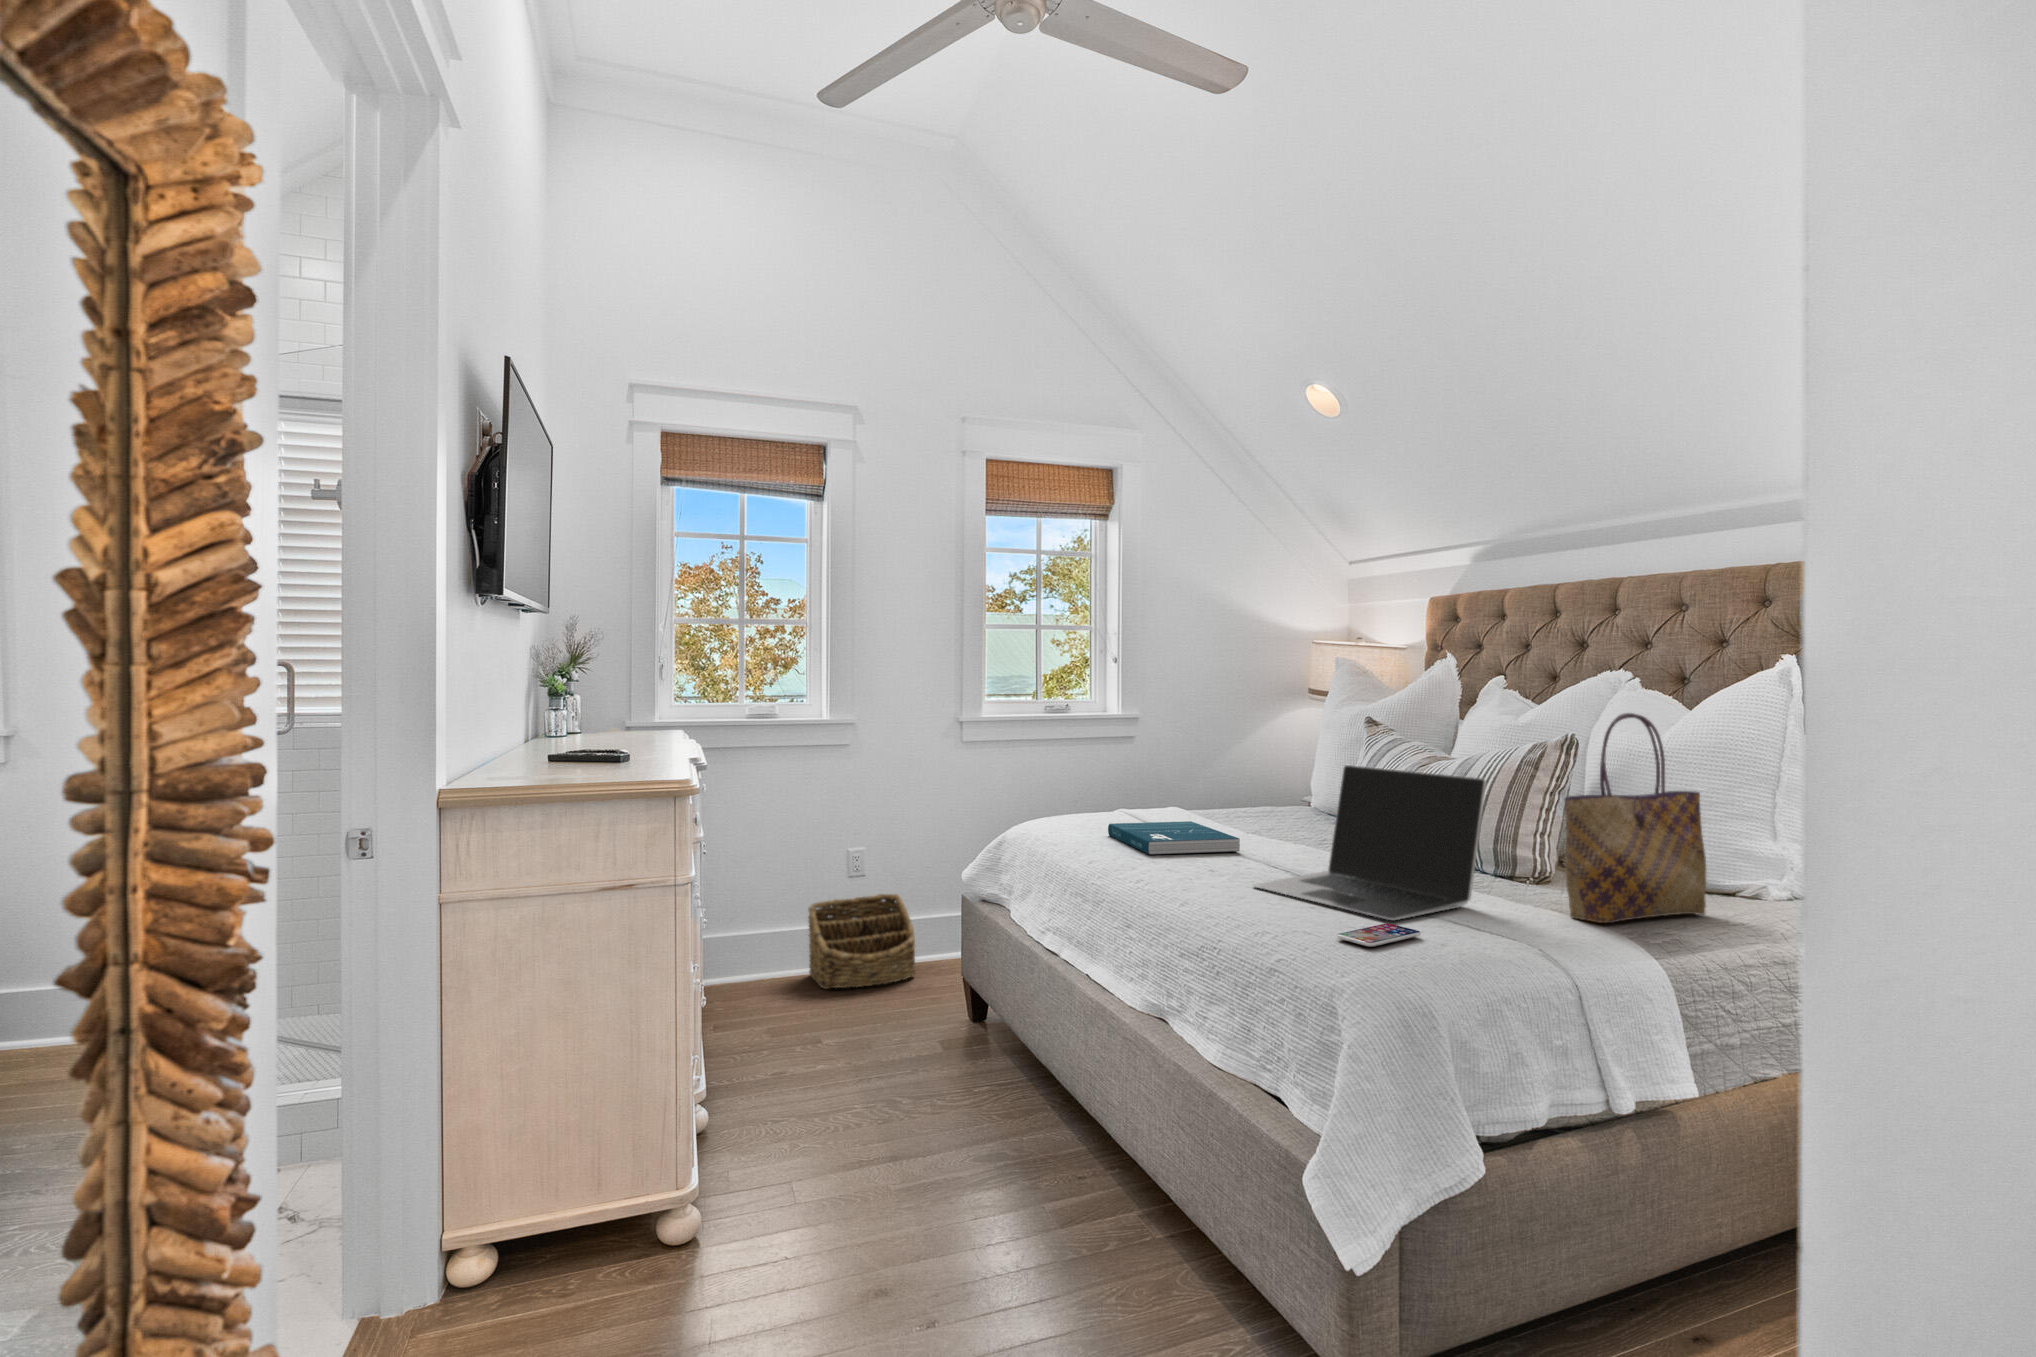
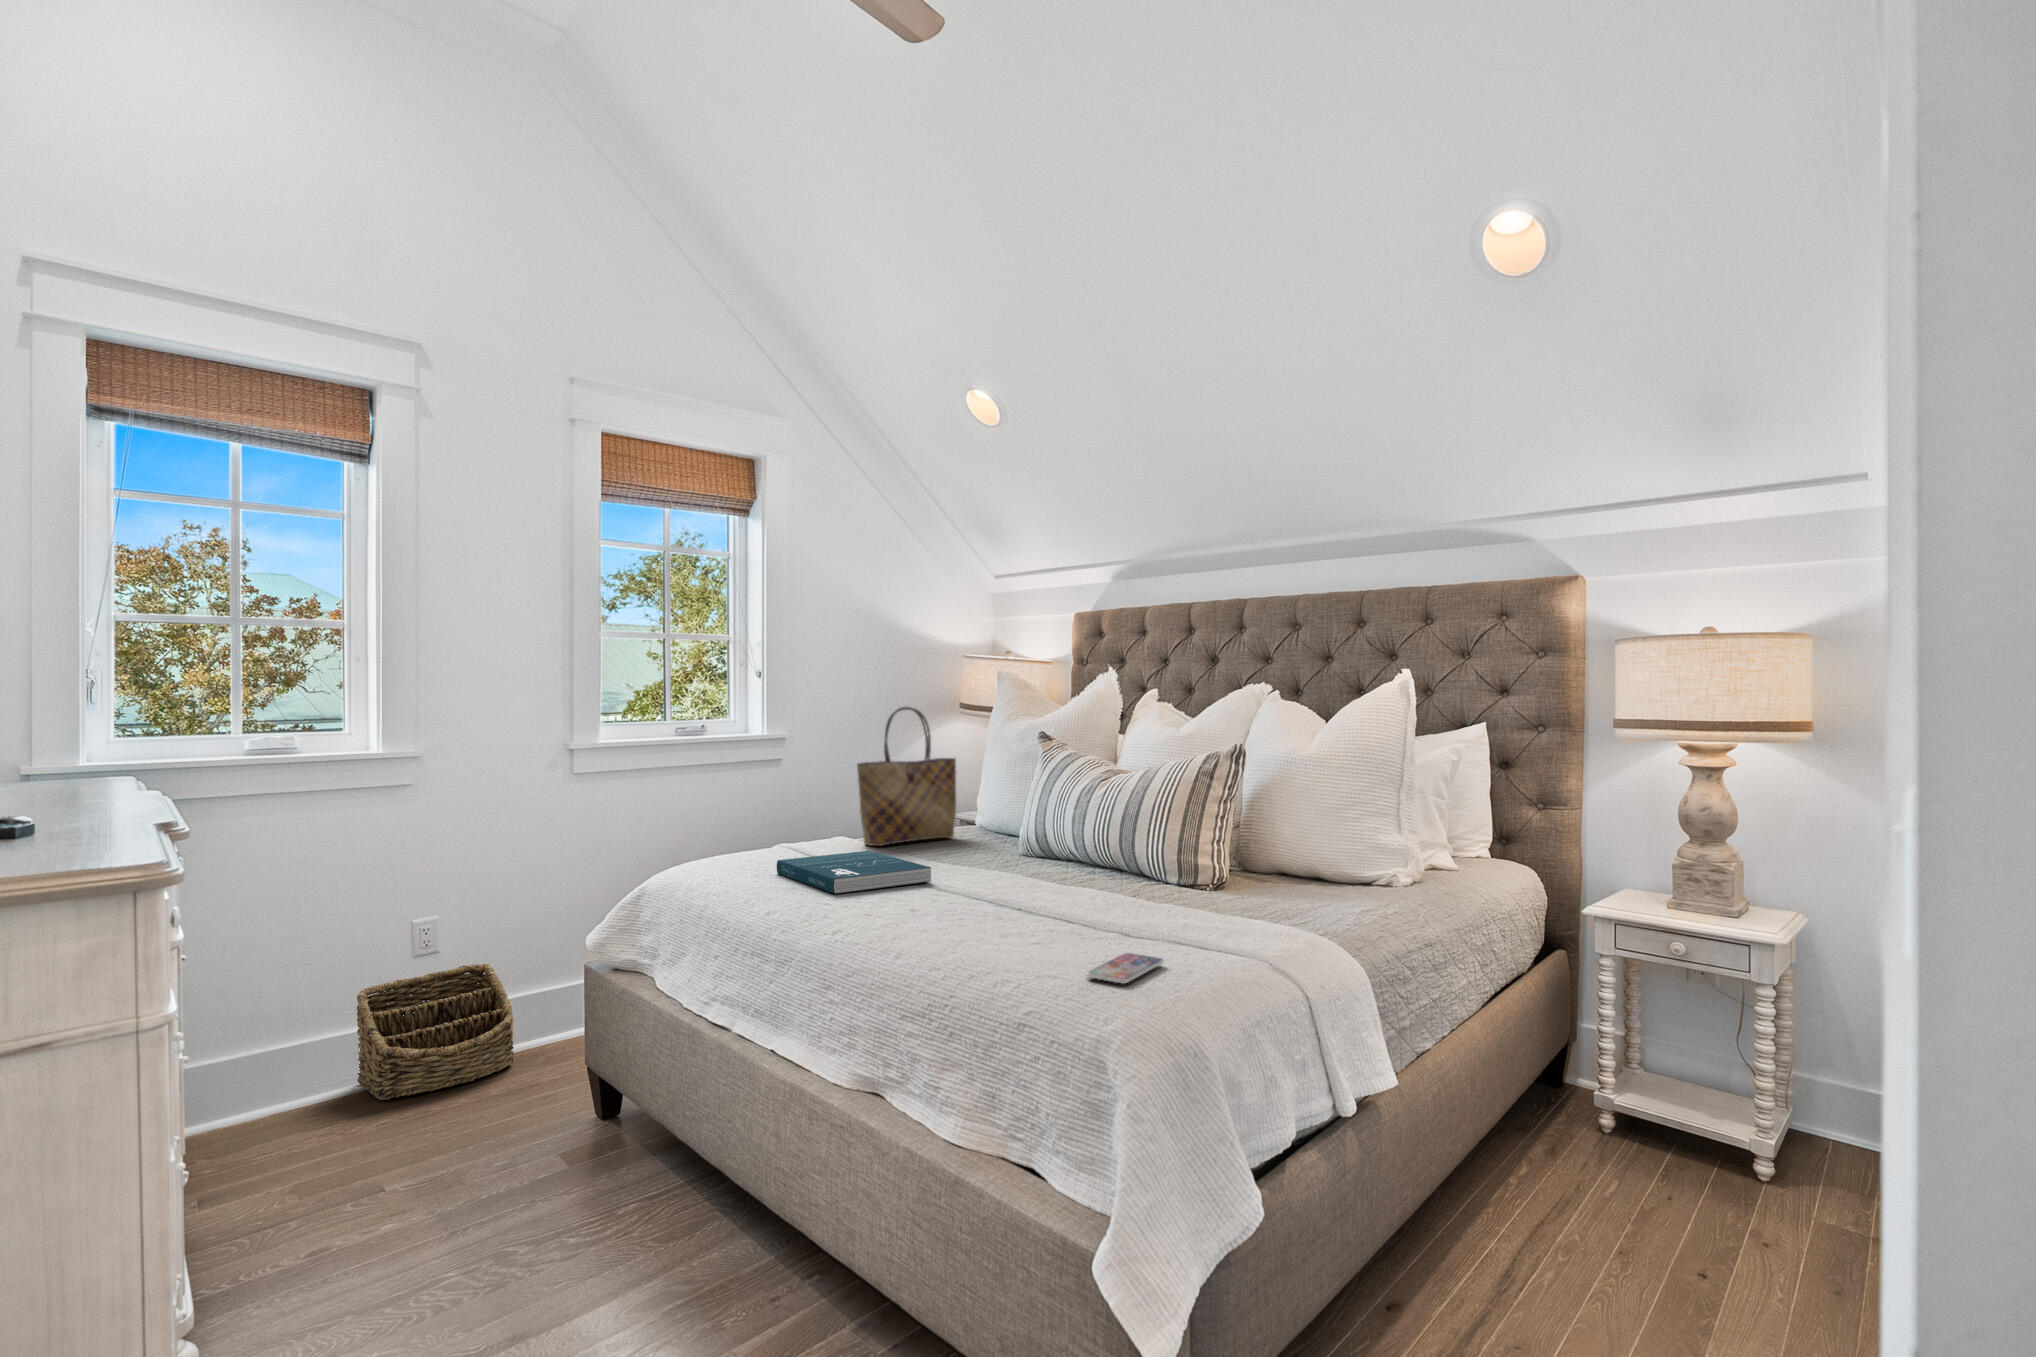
tote bag: present [1565,713,1706,923] -> present [857,707,956,846]
laptop: present [1253,765,1486,921] -> none [966,782,1196,948]

